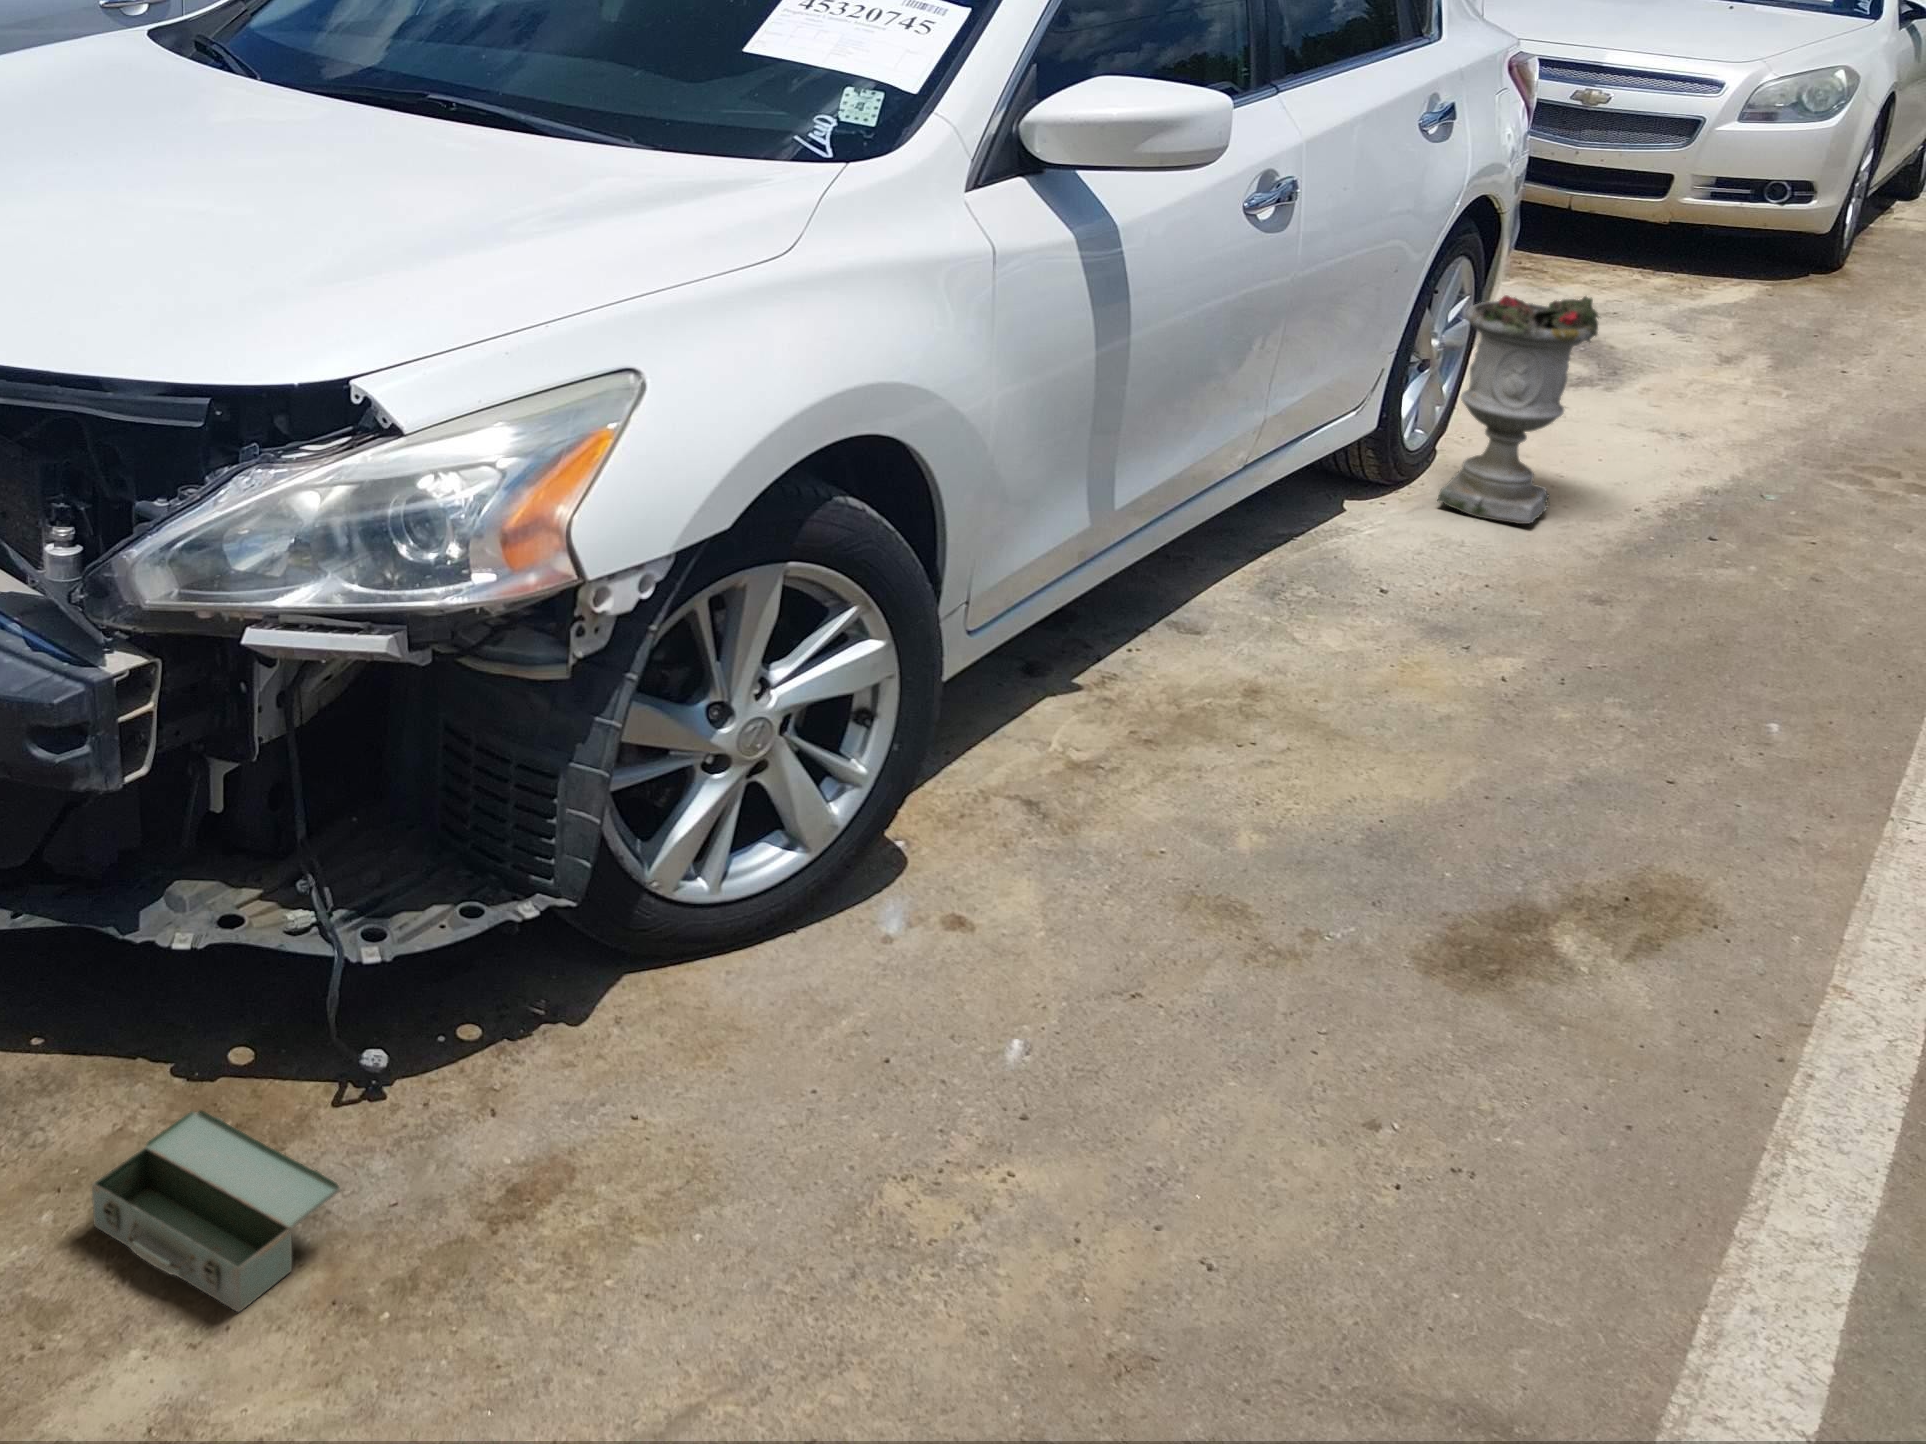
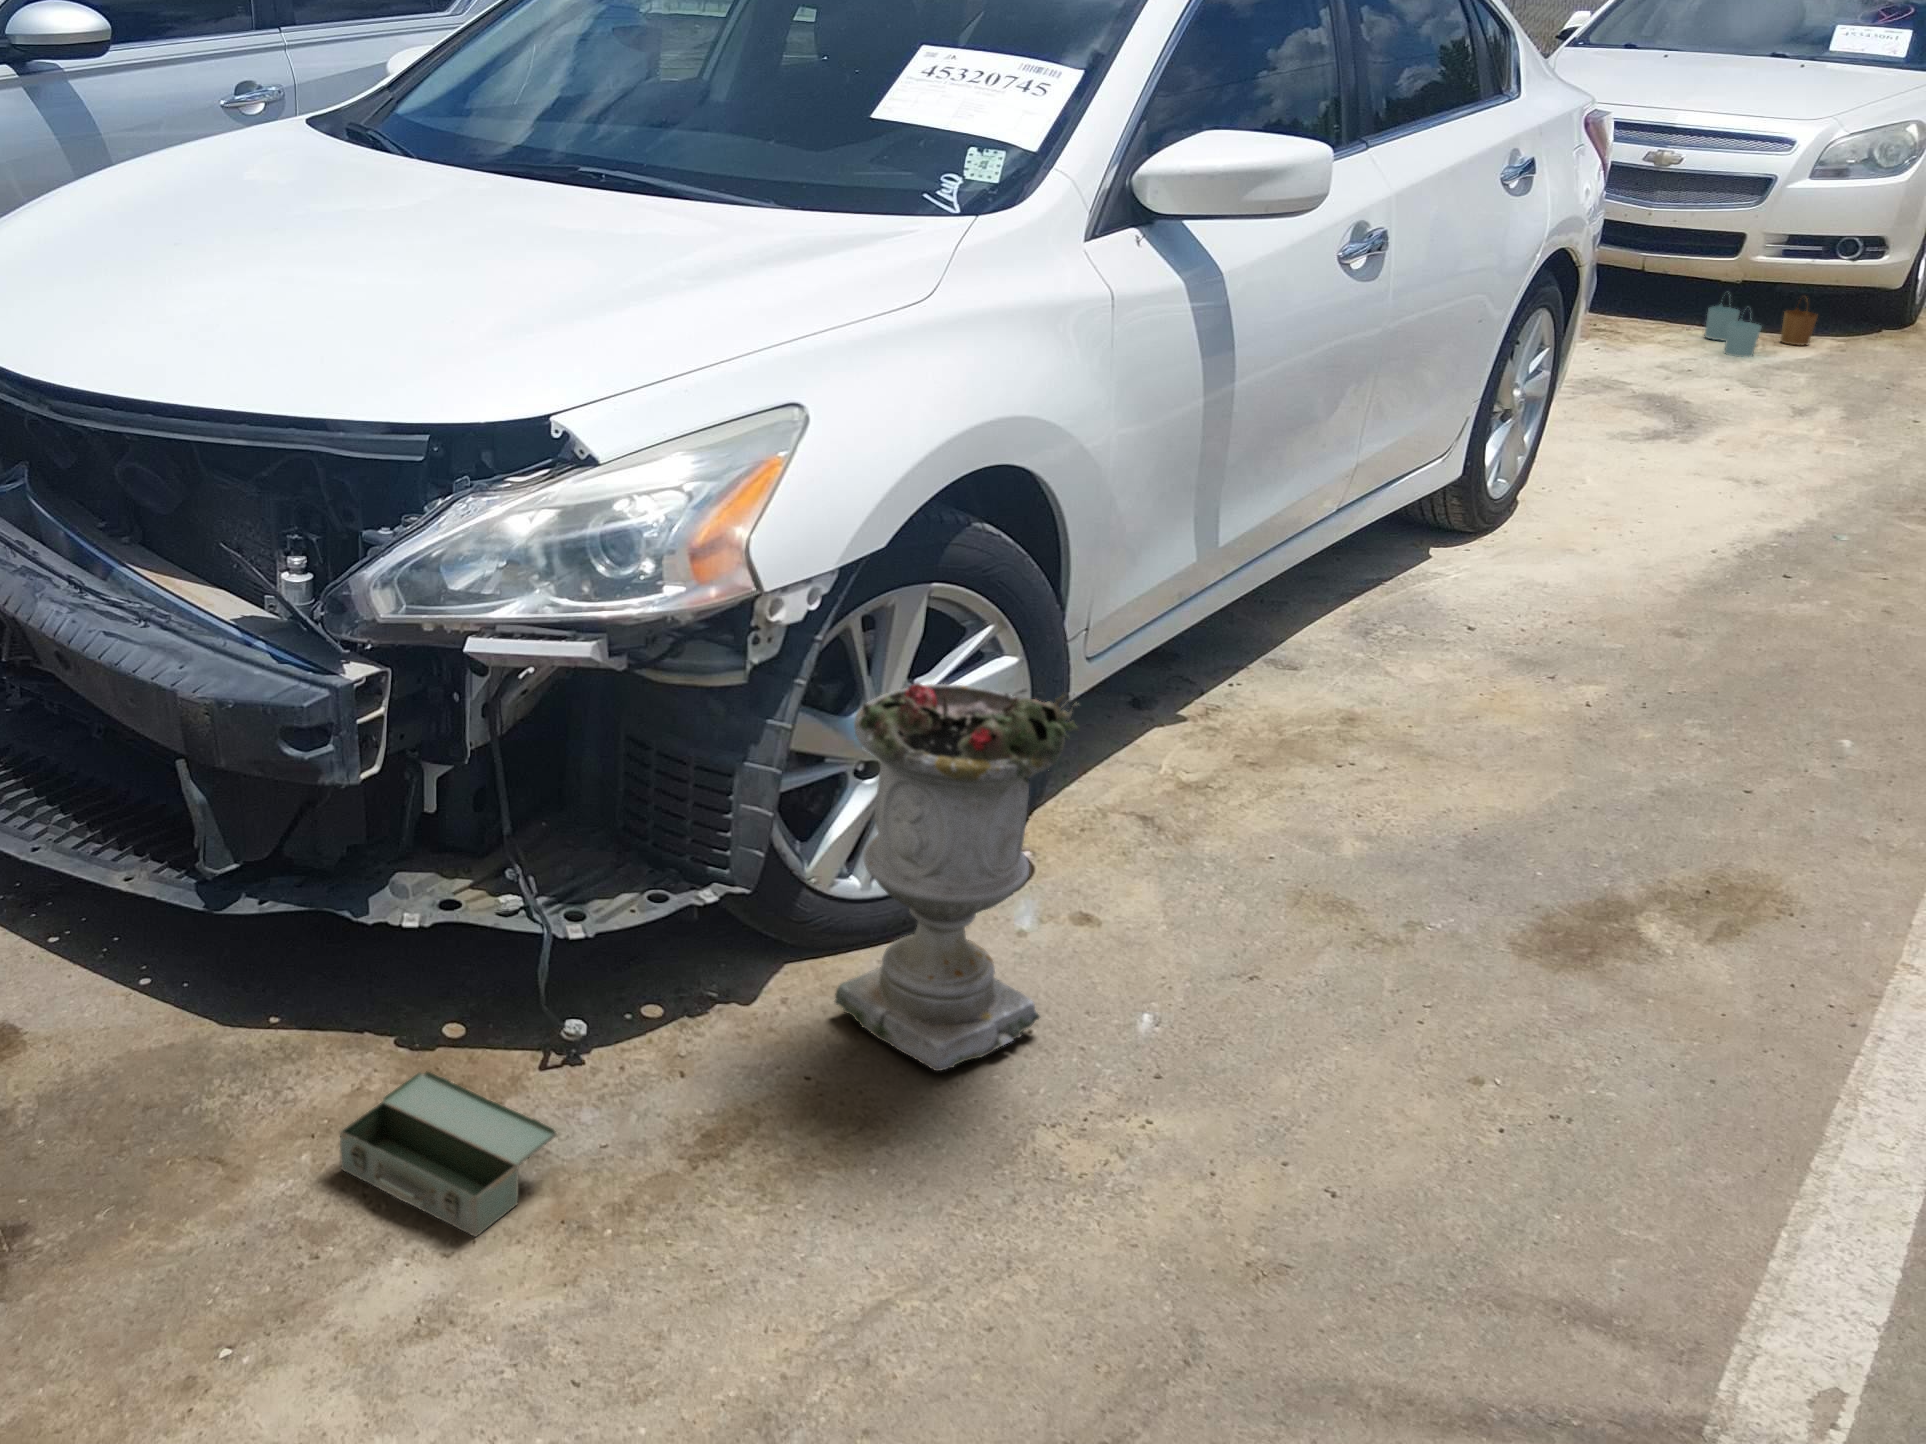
bucket: none [1633,238,1748,307] -> present [1704,298,1818,357]
planter: present [1438,295,1599,524] -> present [835,683,1079,1071]

